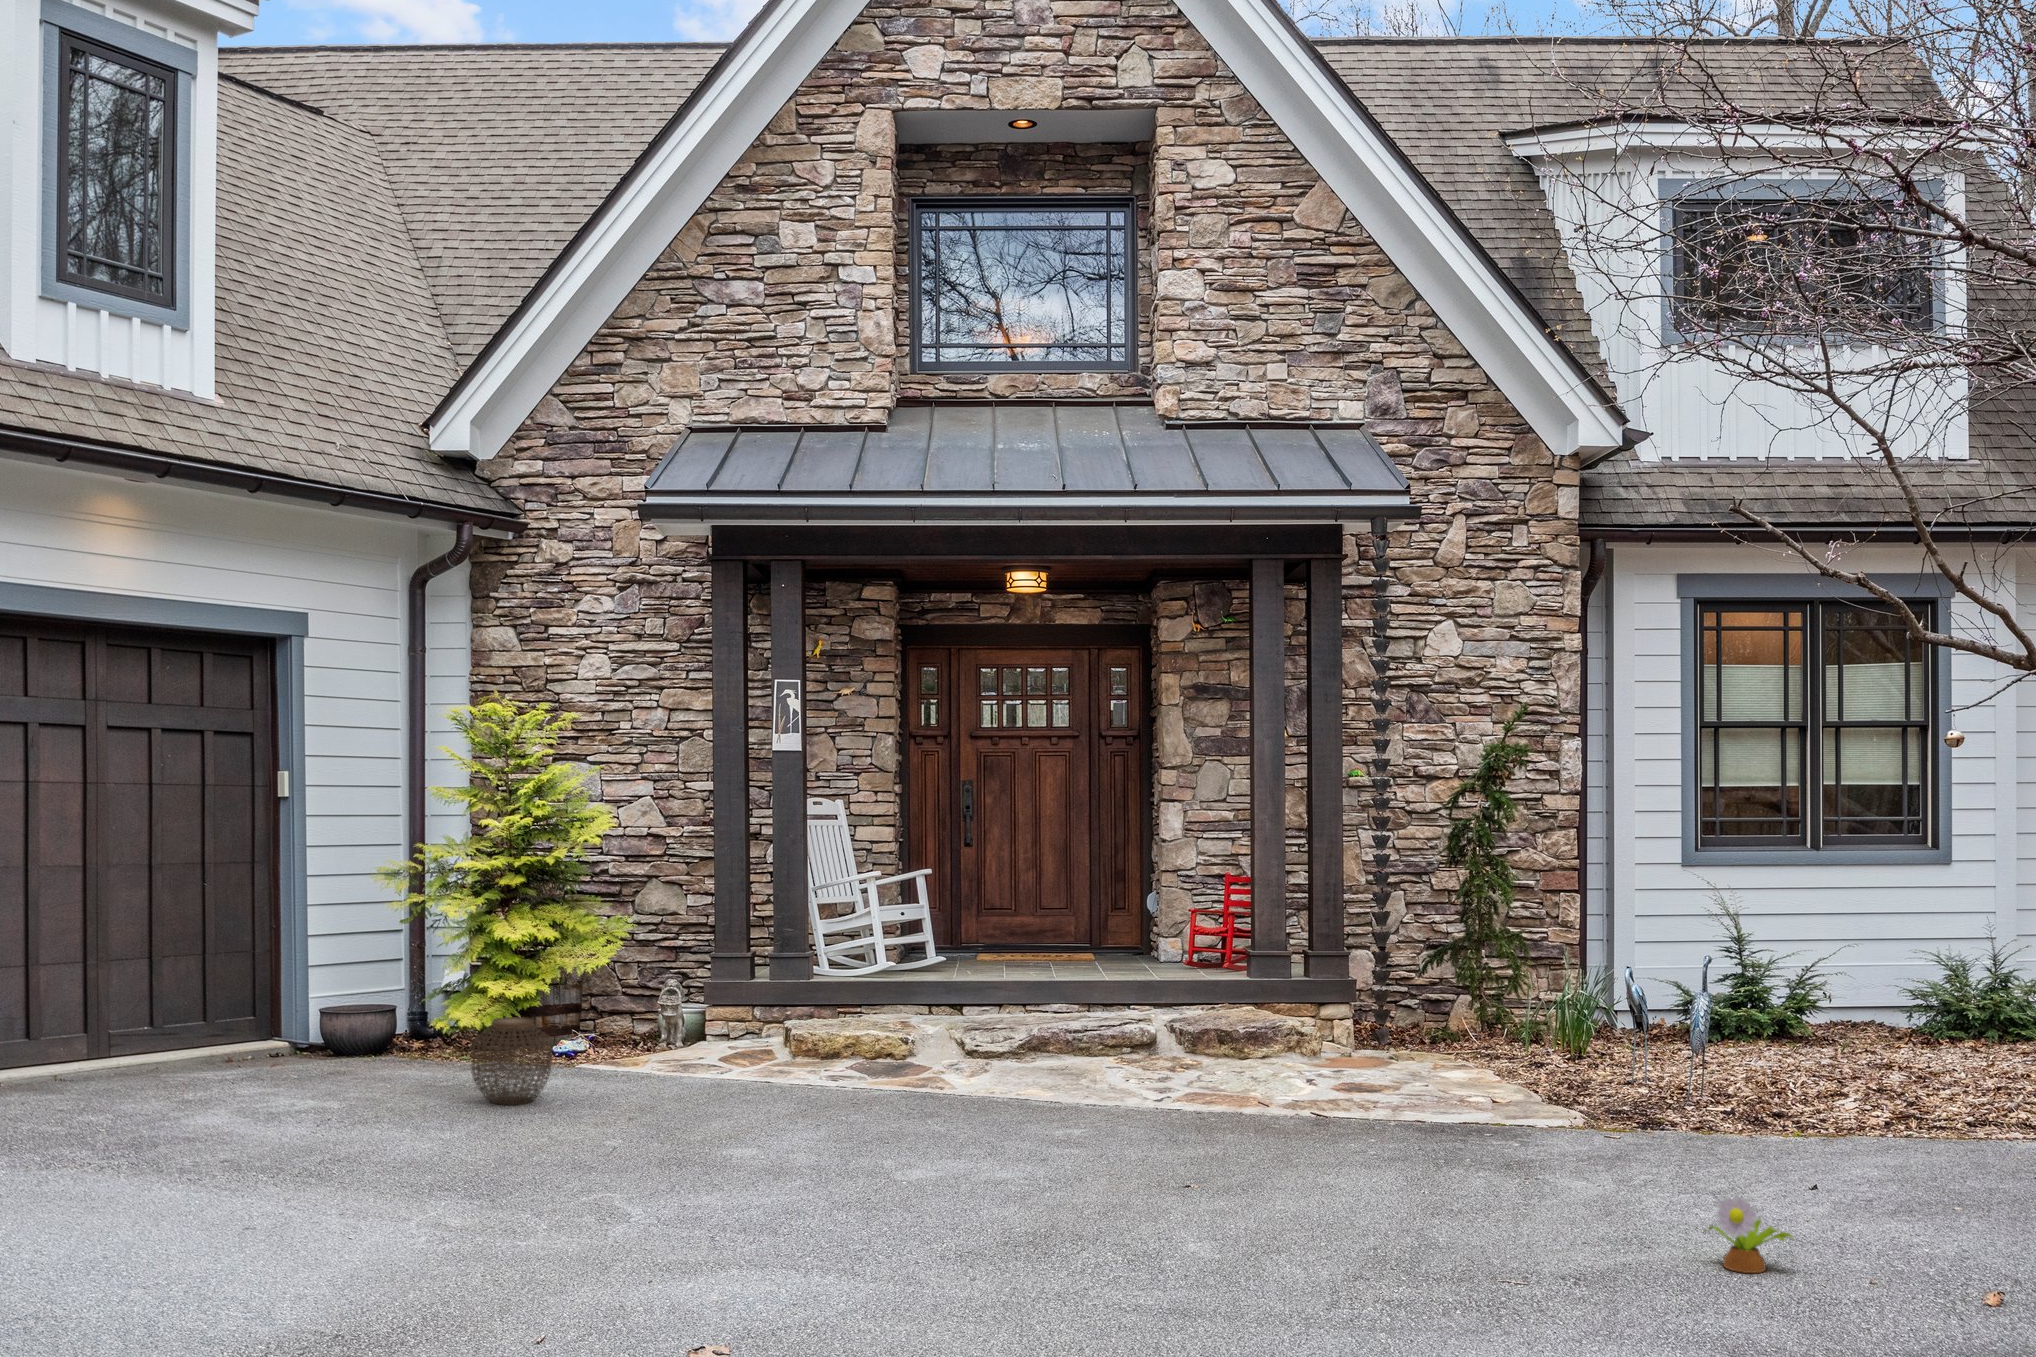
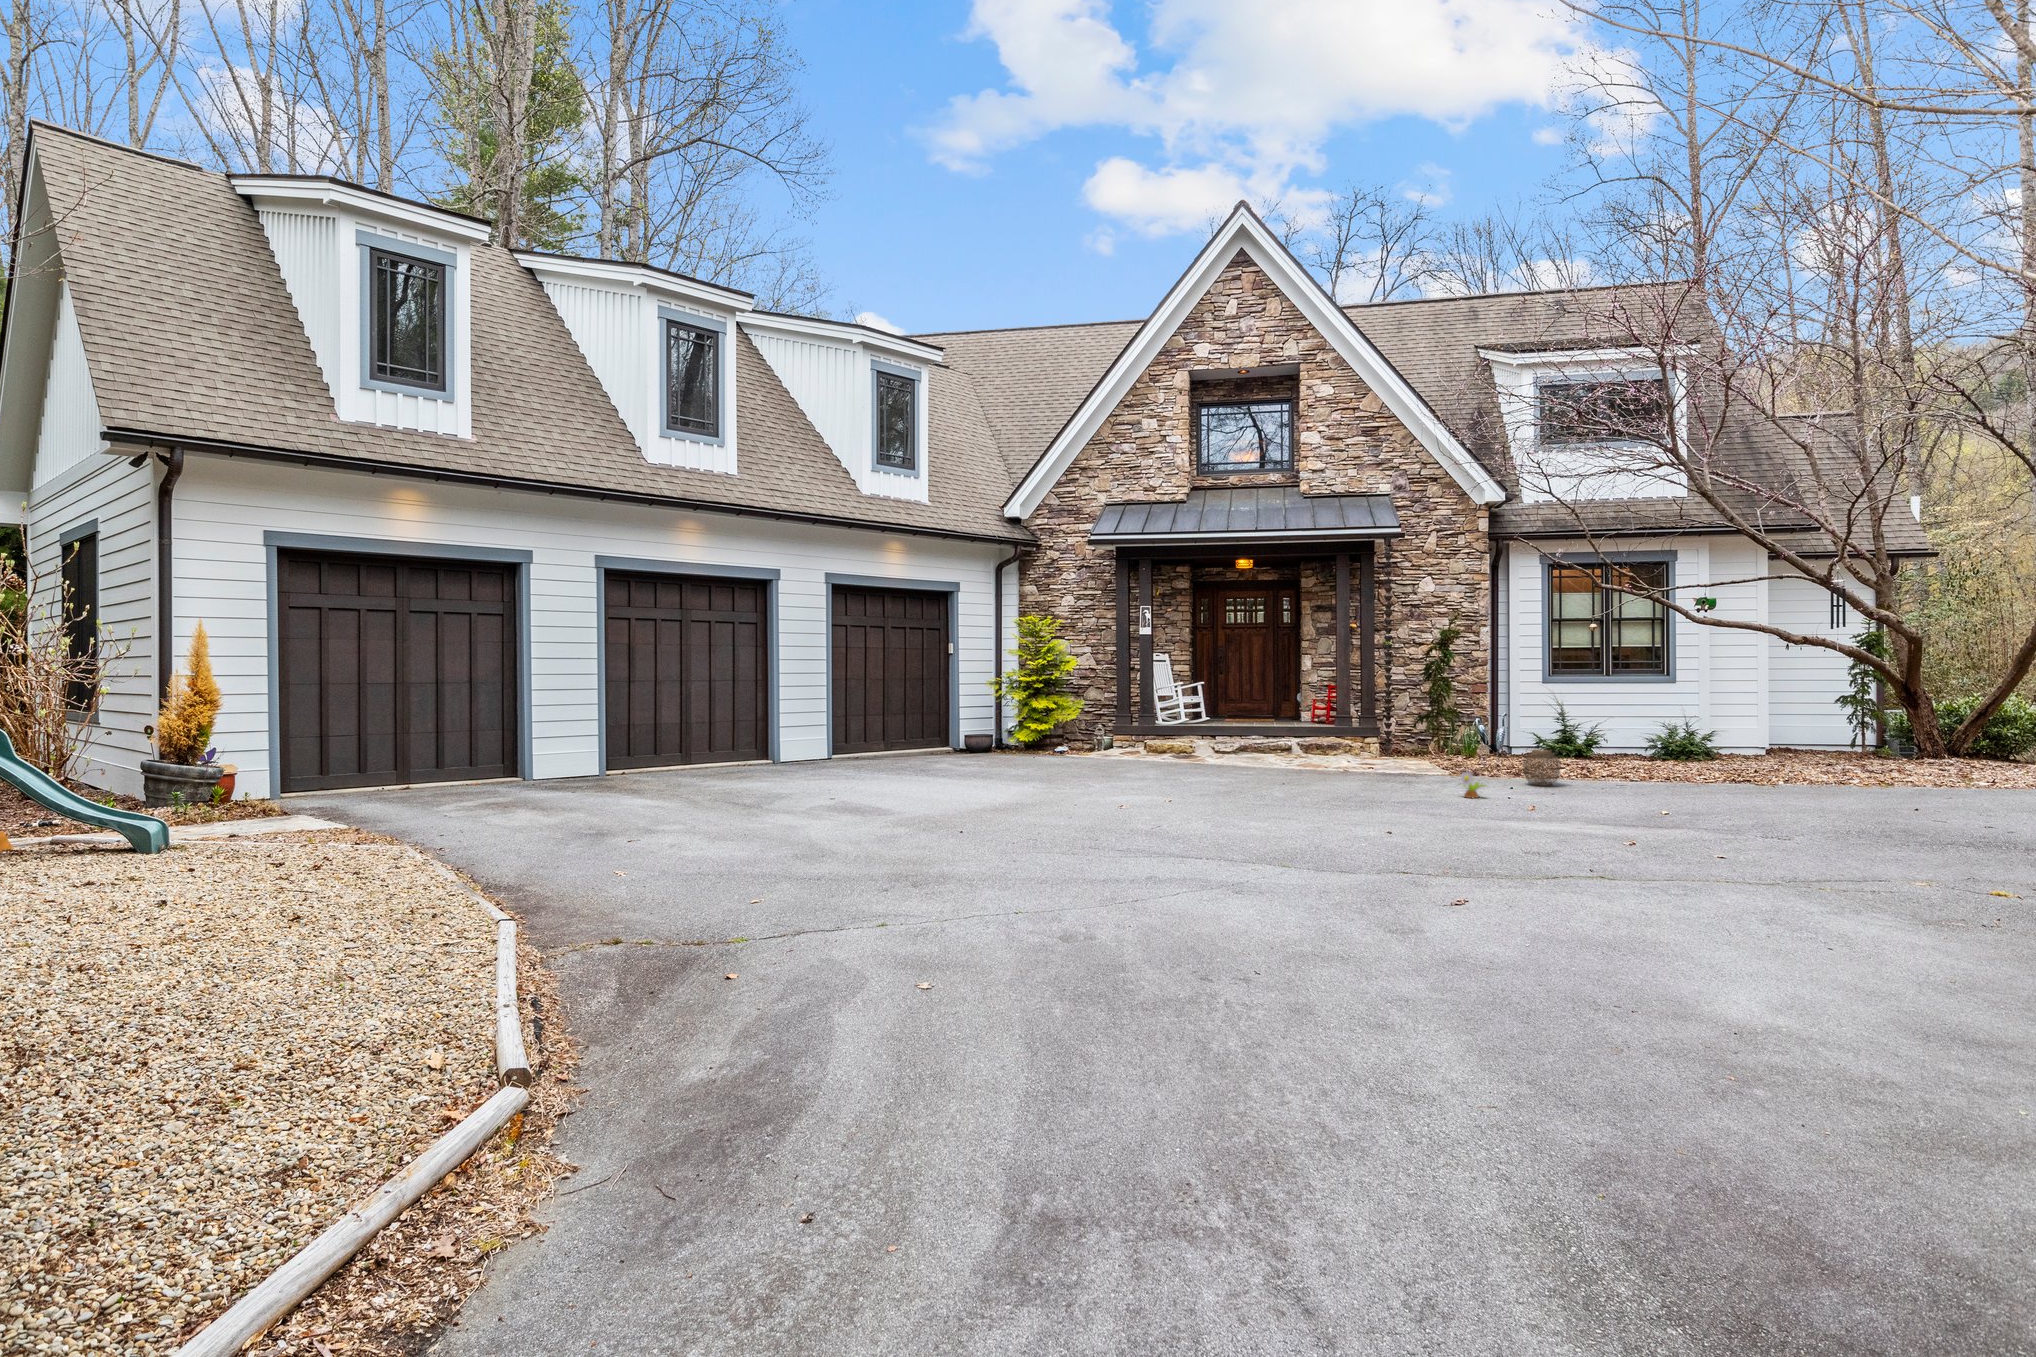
woven basket: present [472,1017,552,1105] -> present [1523,749,1560,786]

